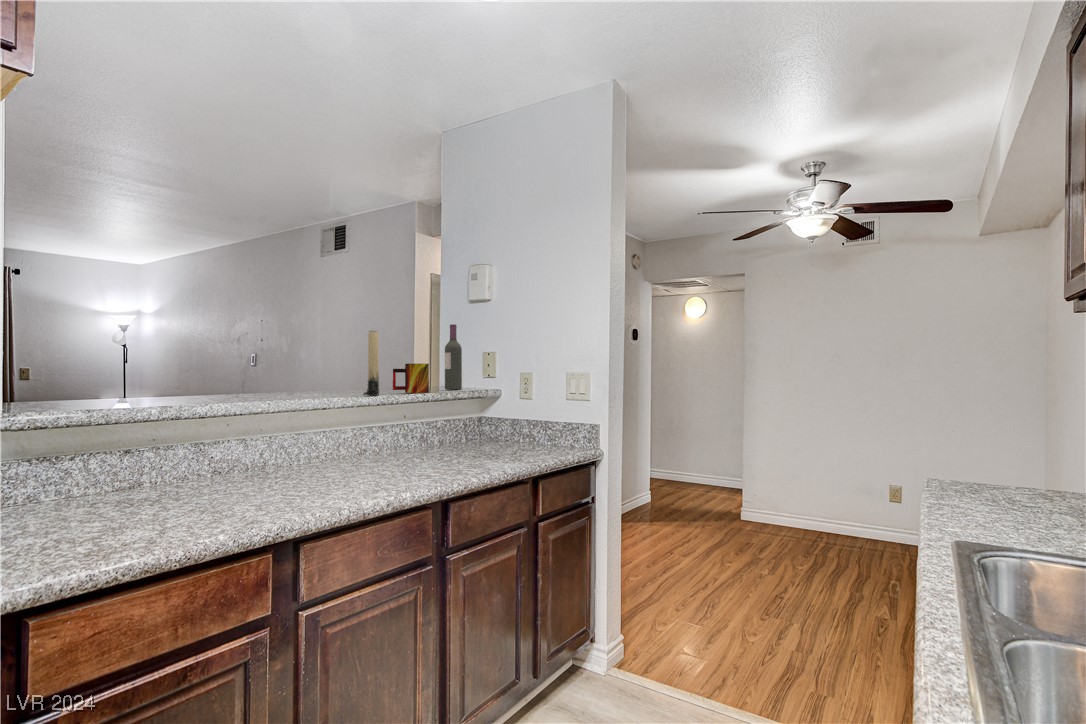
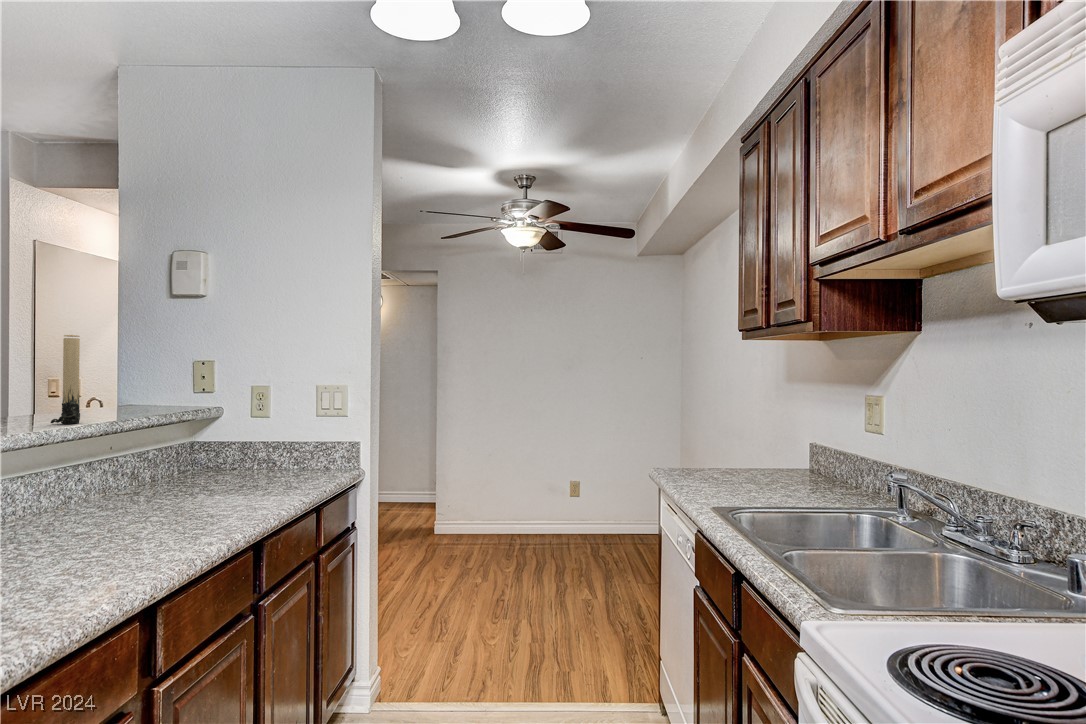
wine bottle: present [445,324,462,390] -> none [139,325,165,409]
mug: present [393,363,429,393] -> none [84,377,137,417]

